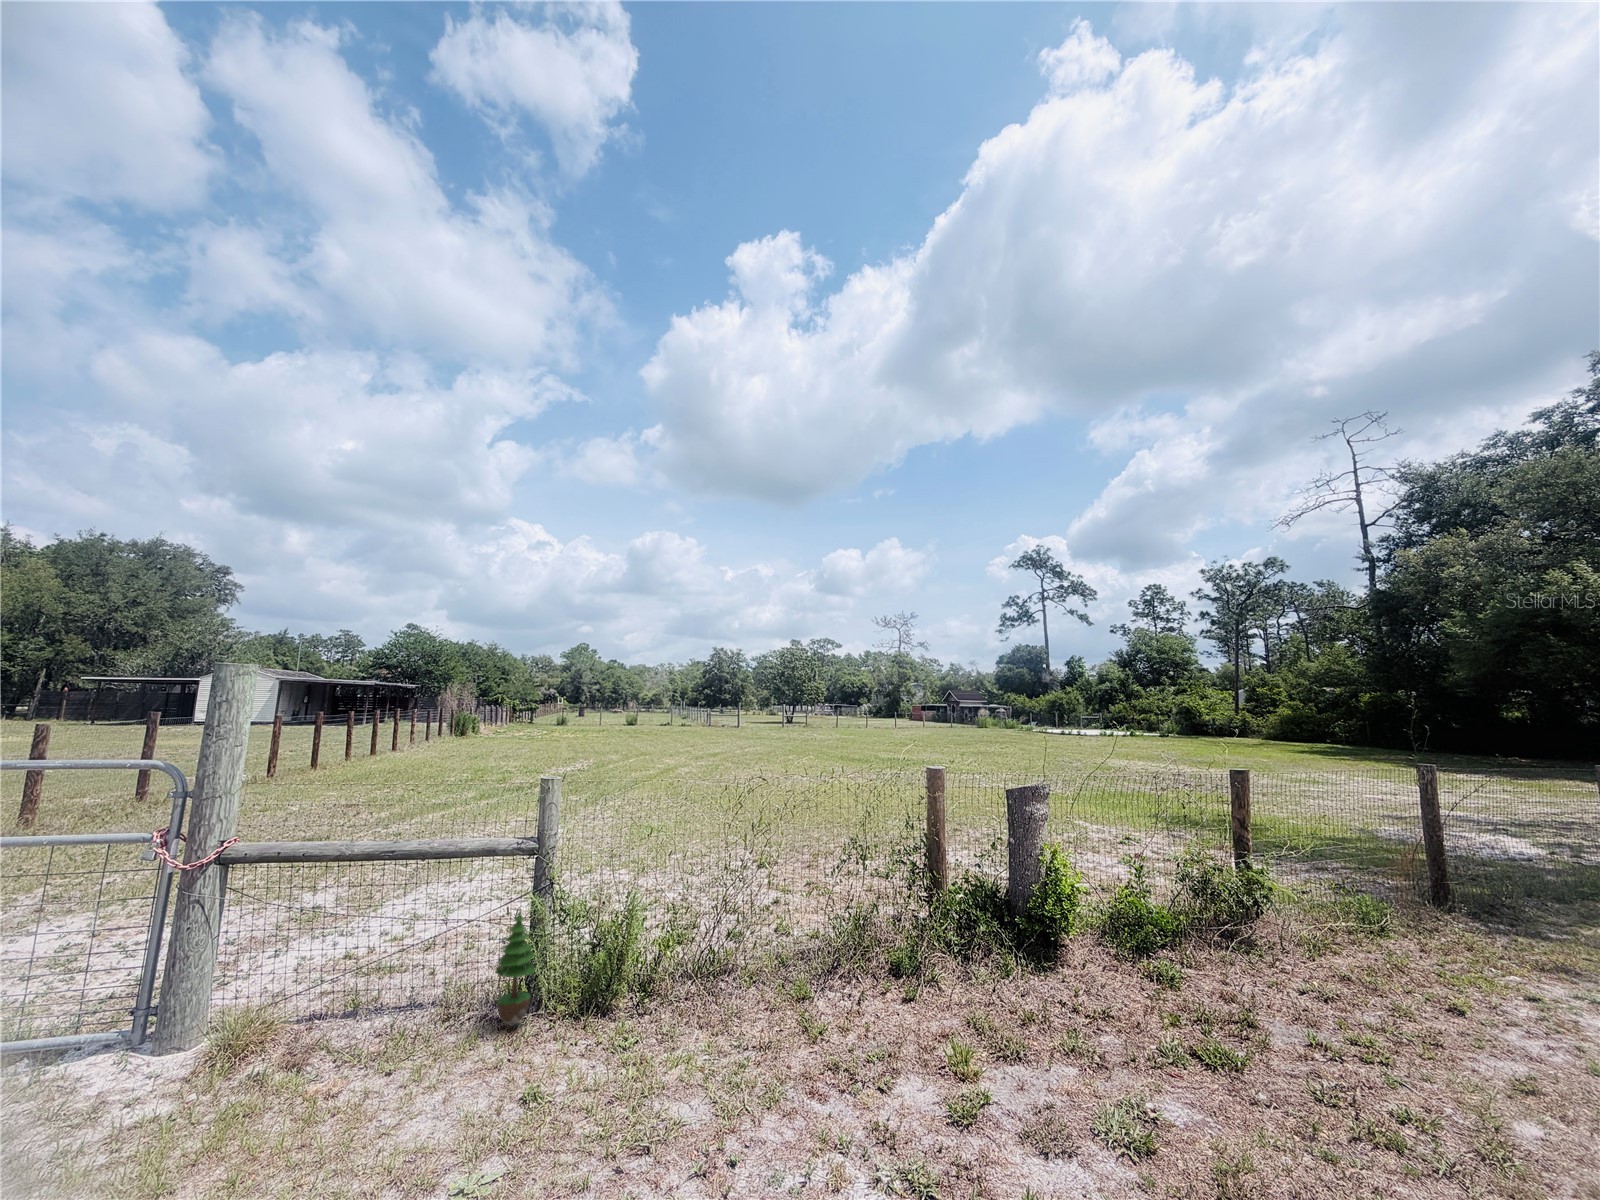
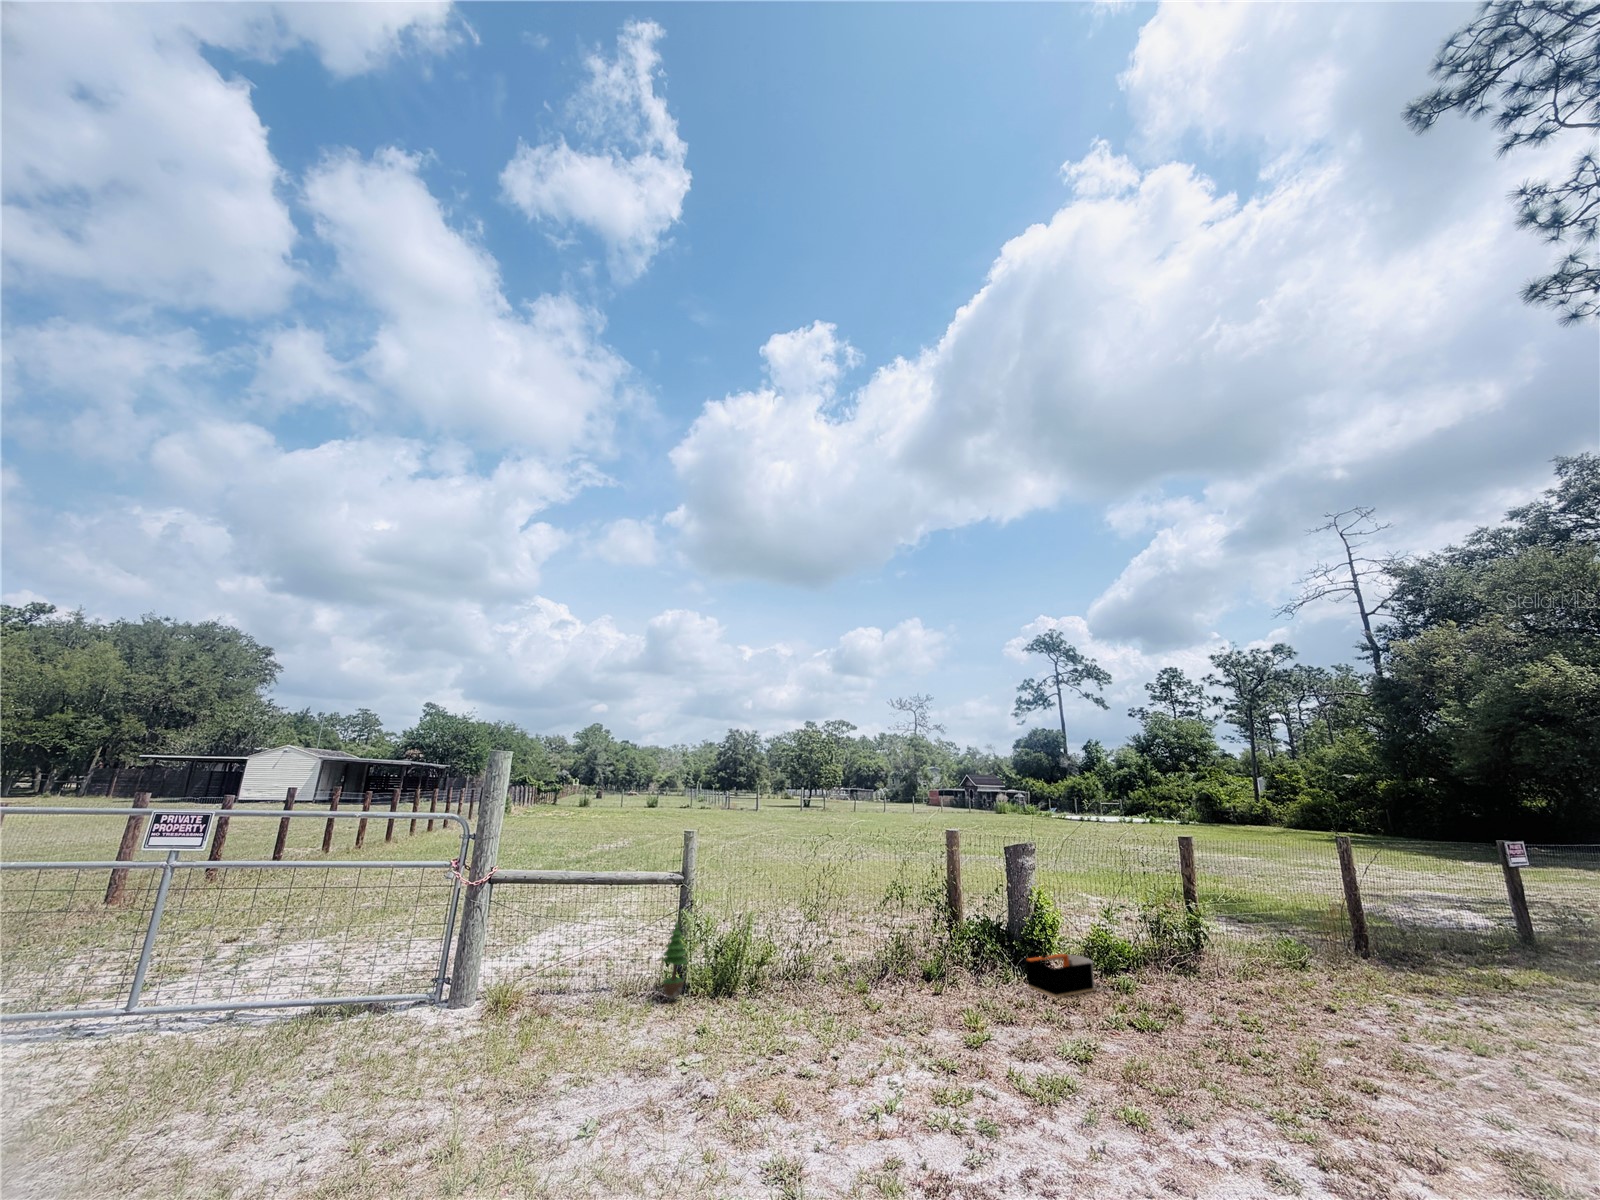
storage bin: none [1033,932,1126,1002] -> present [1026,954,1094,998]

